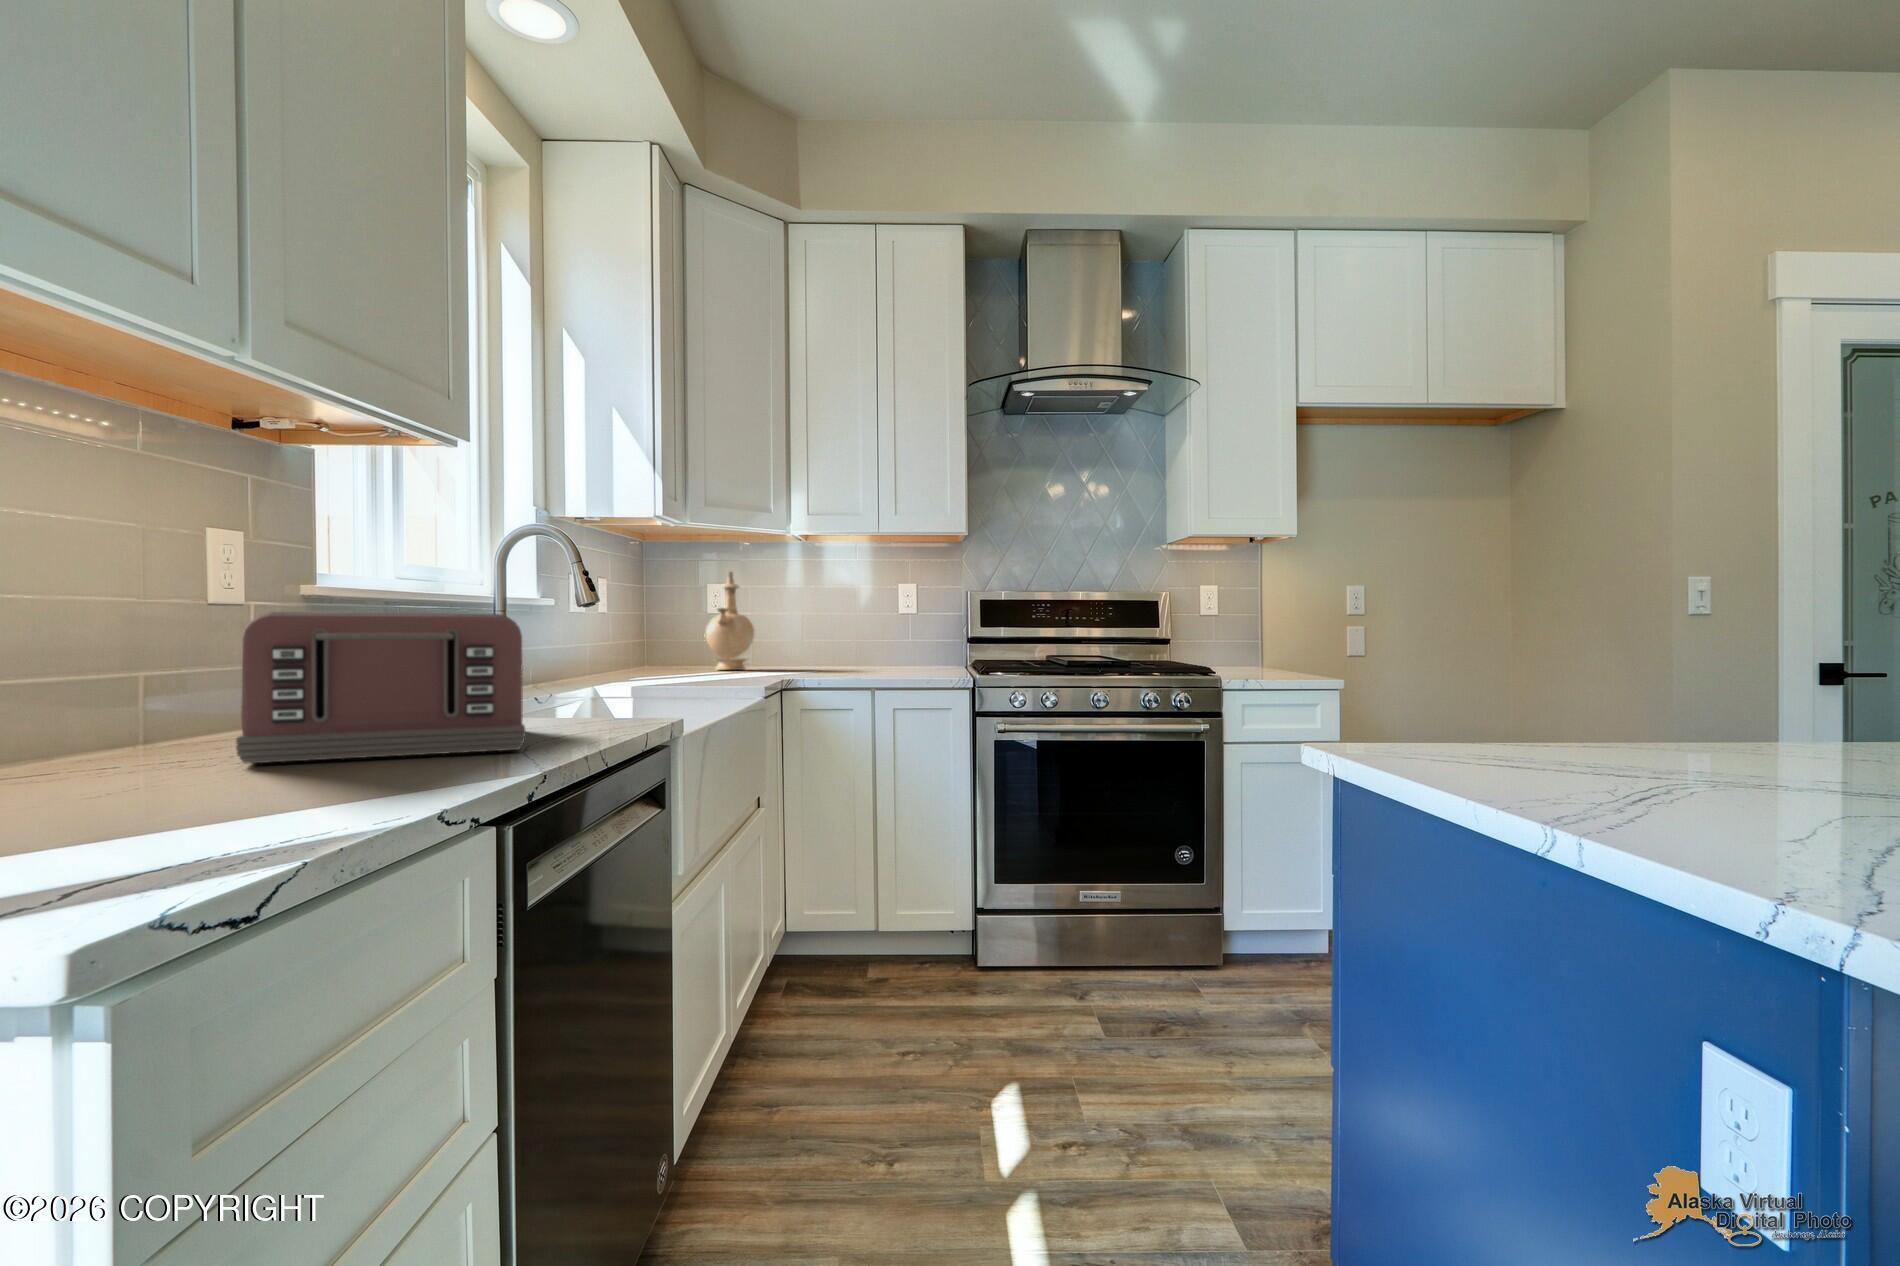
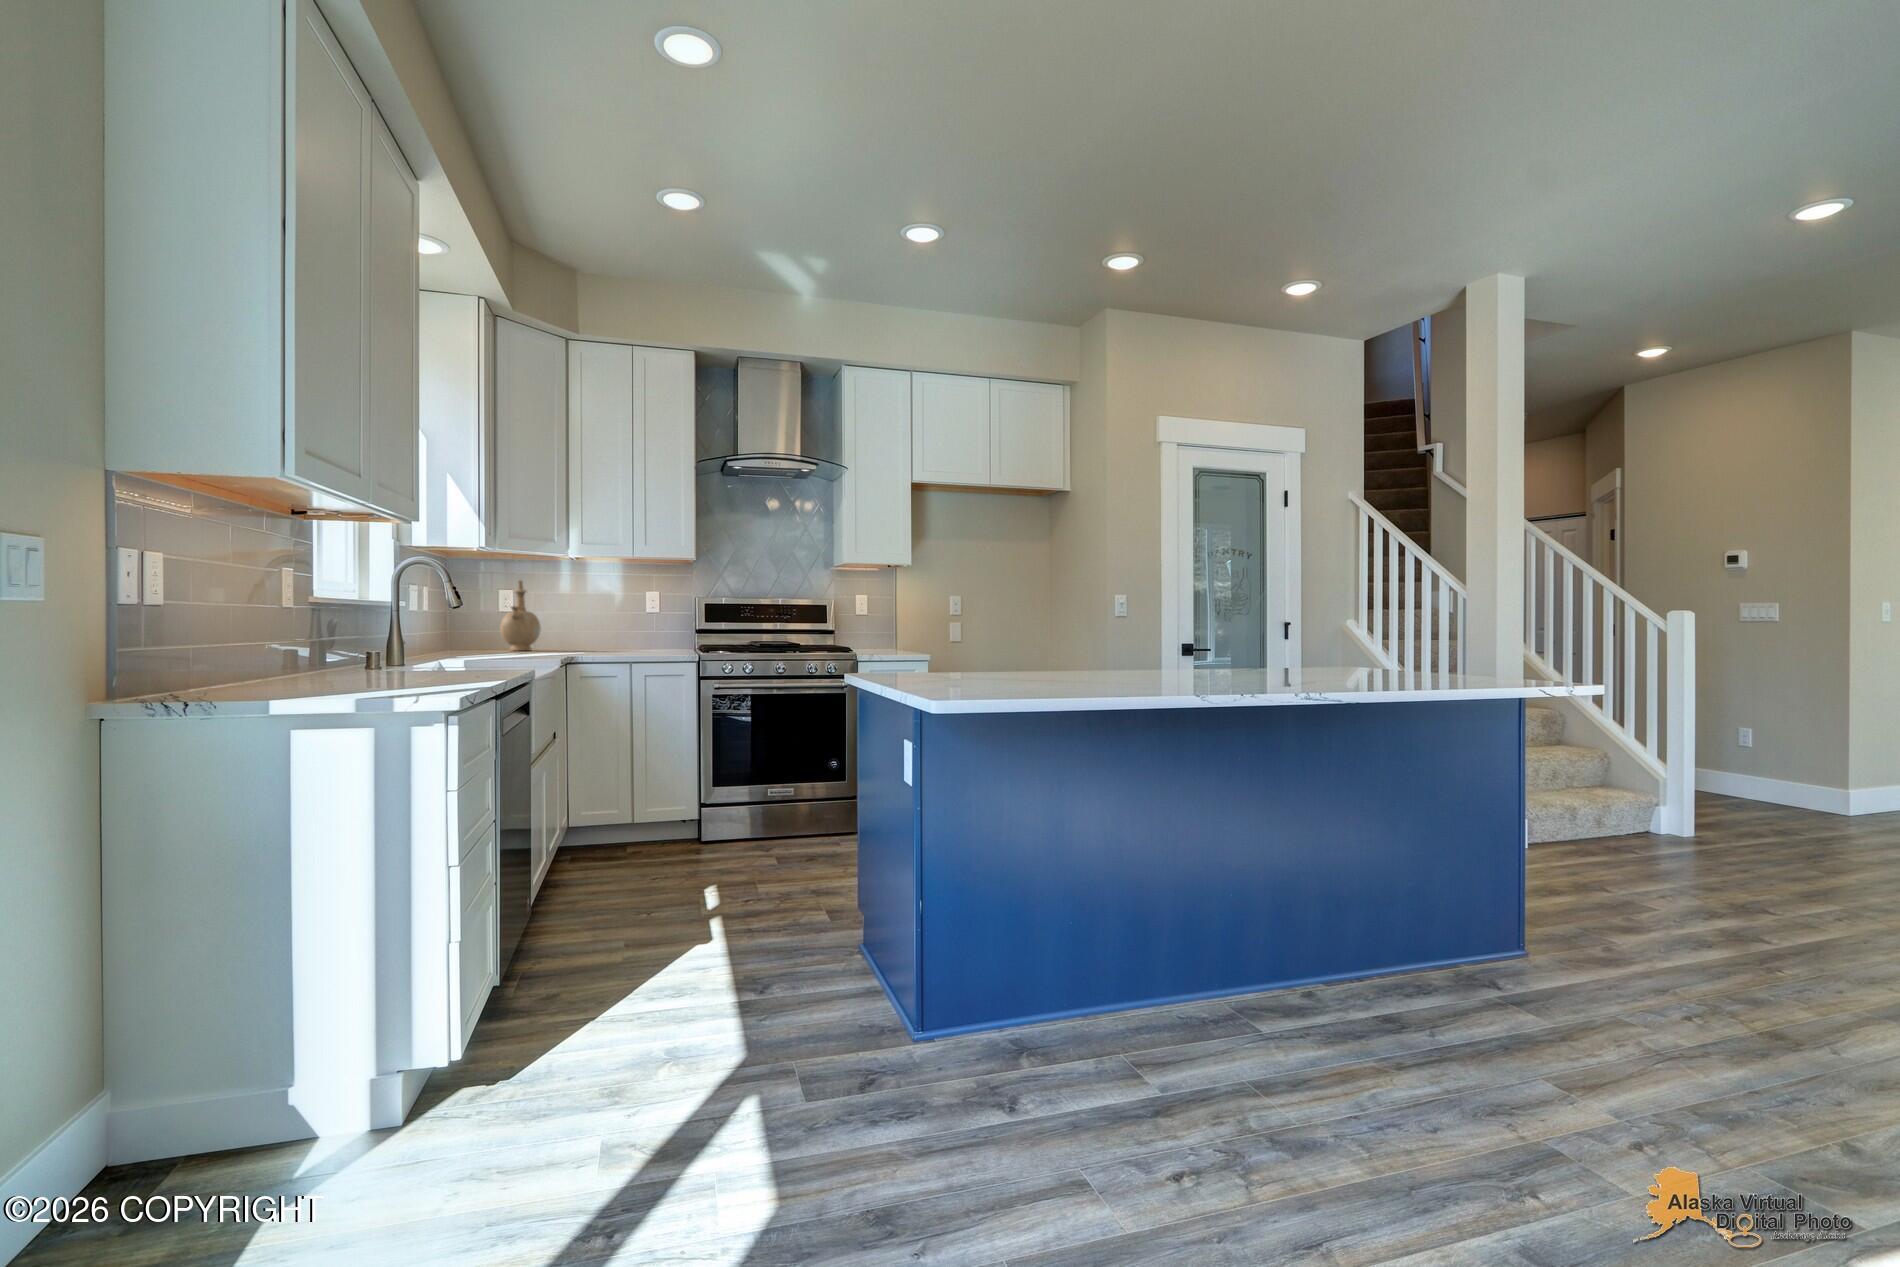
toaster: present [236,612,526,763] -> none [300,617,460,689]

